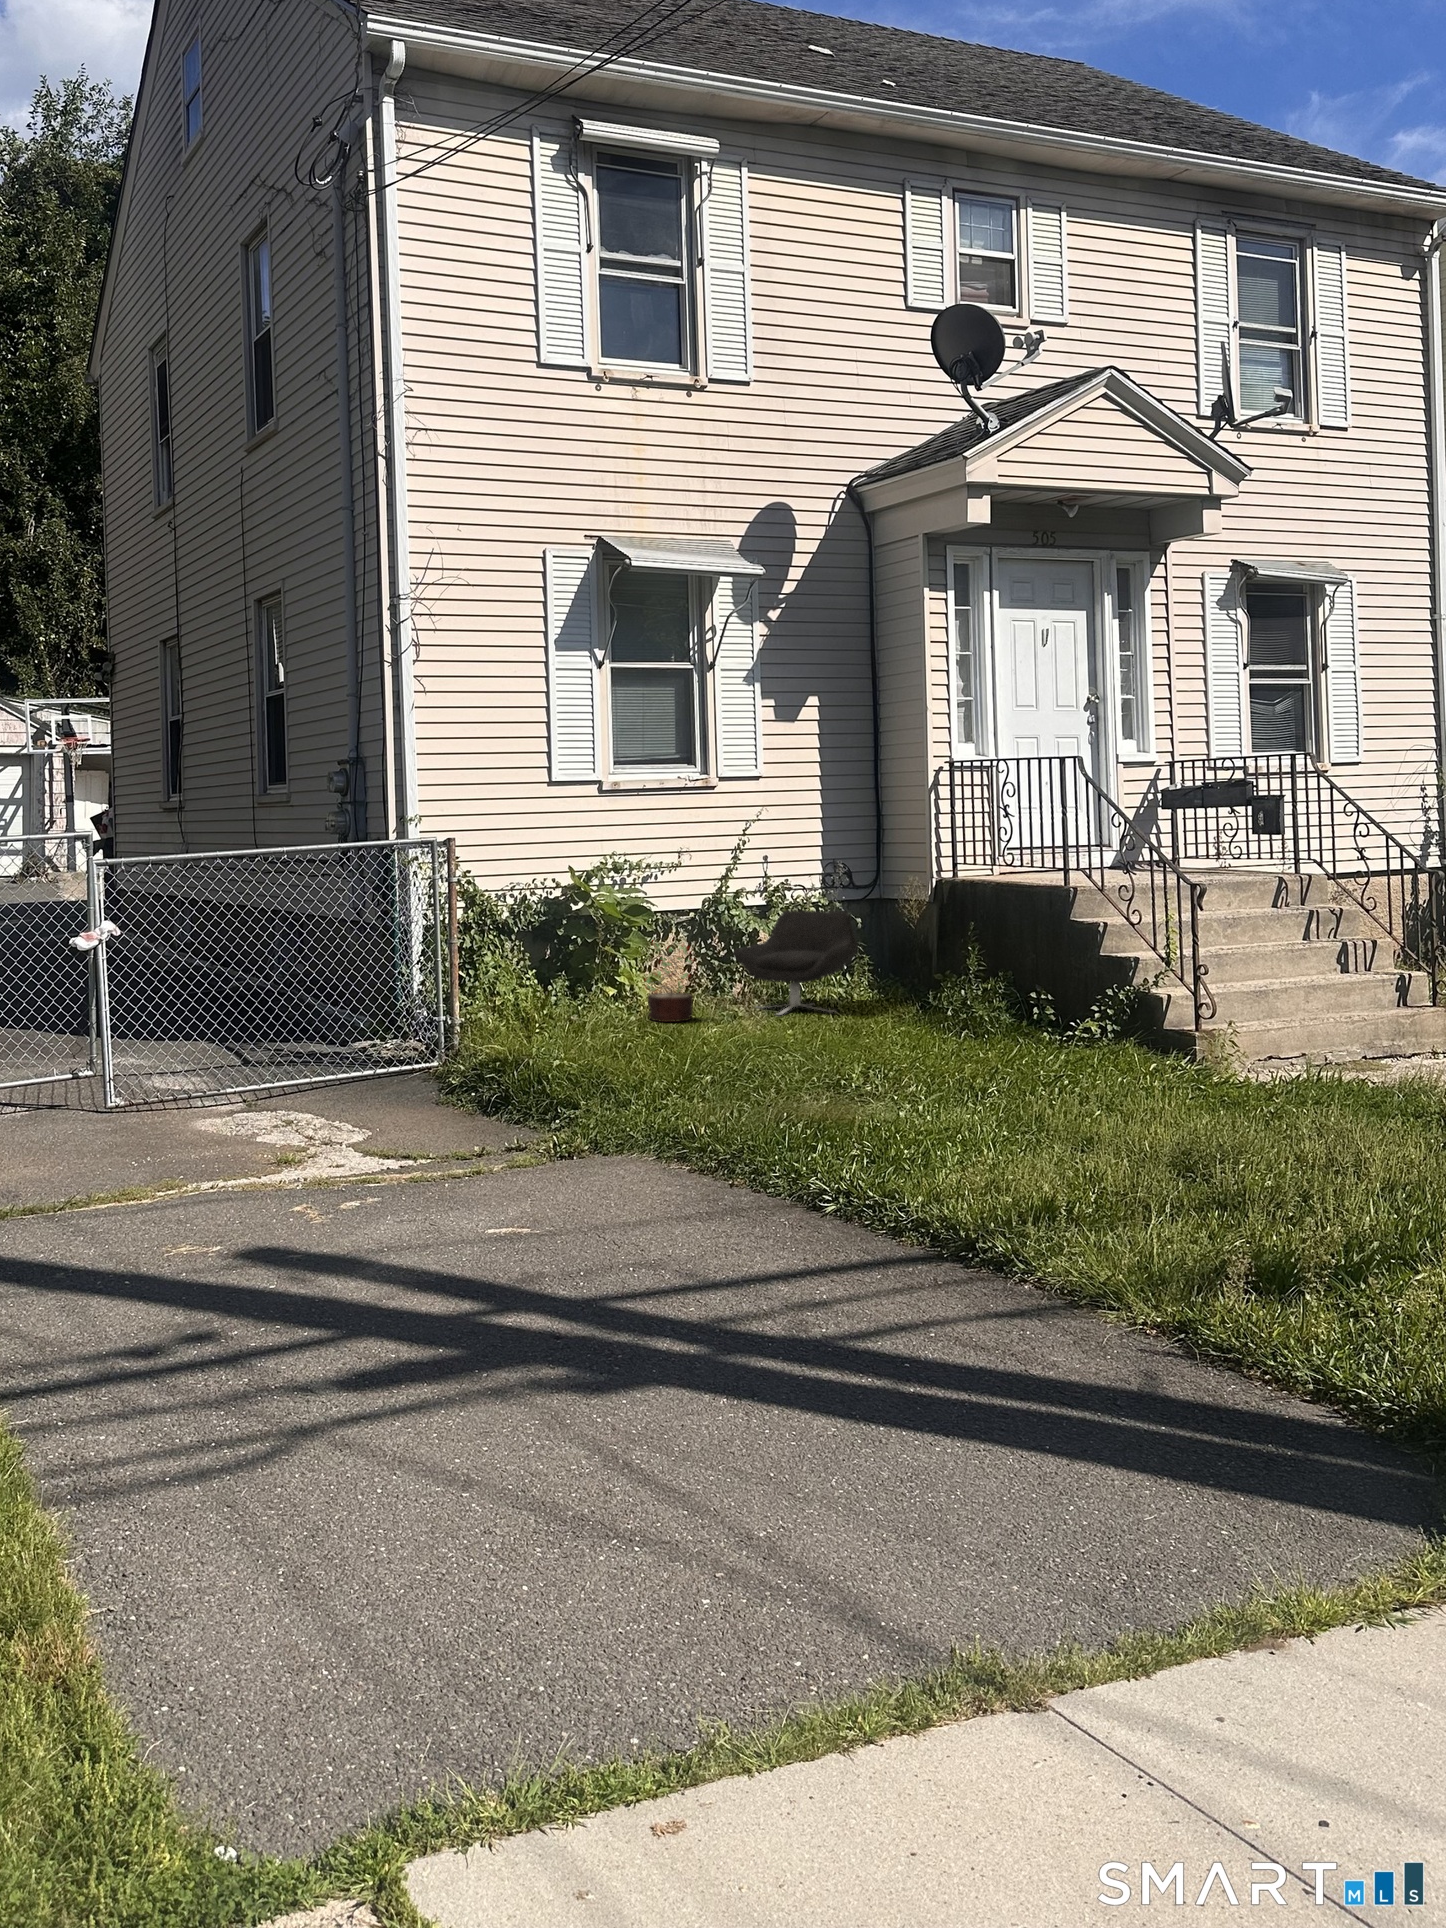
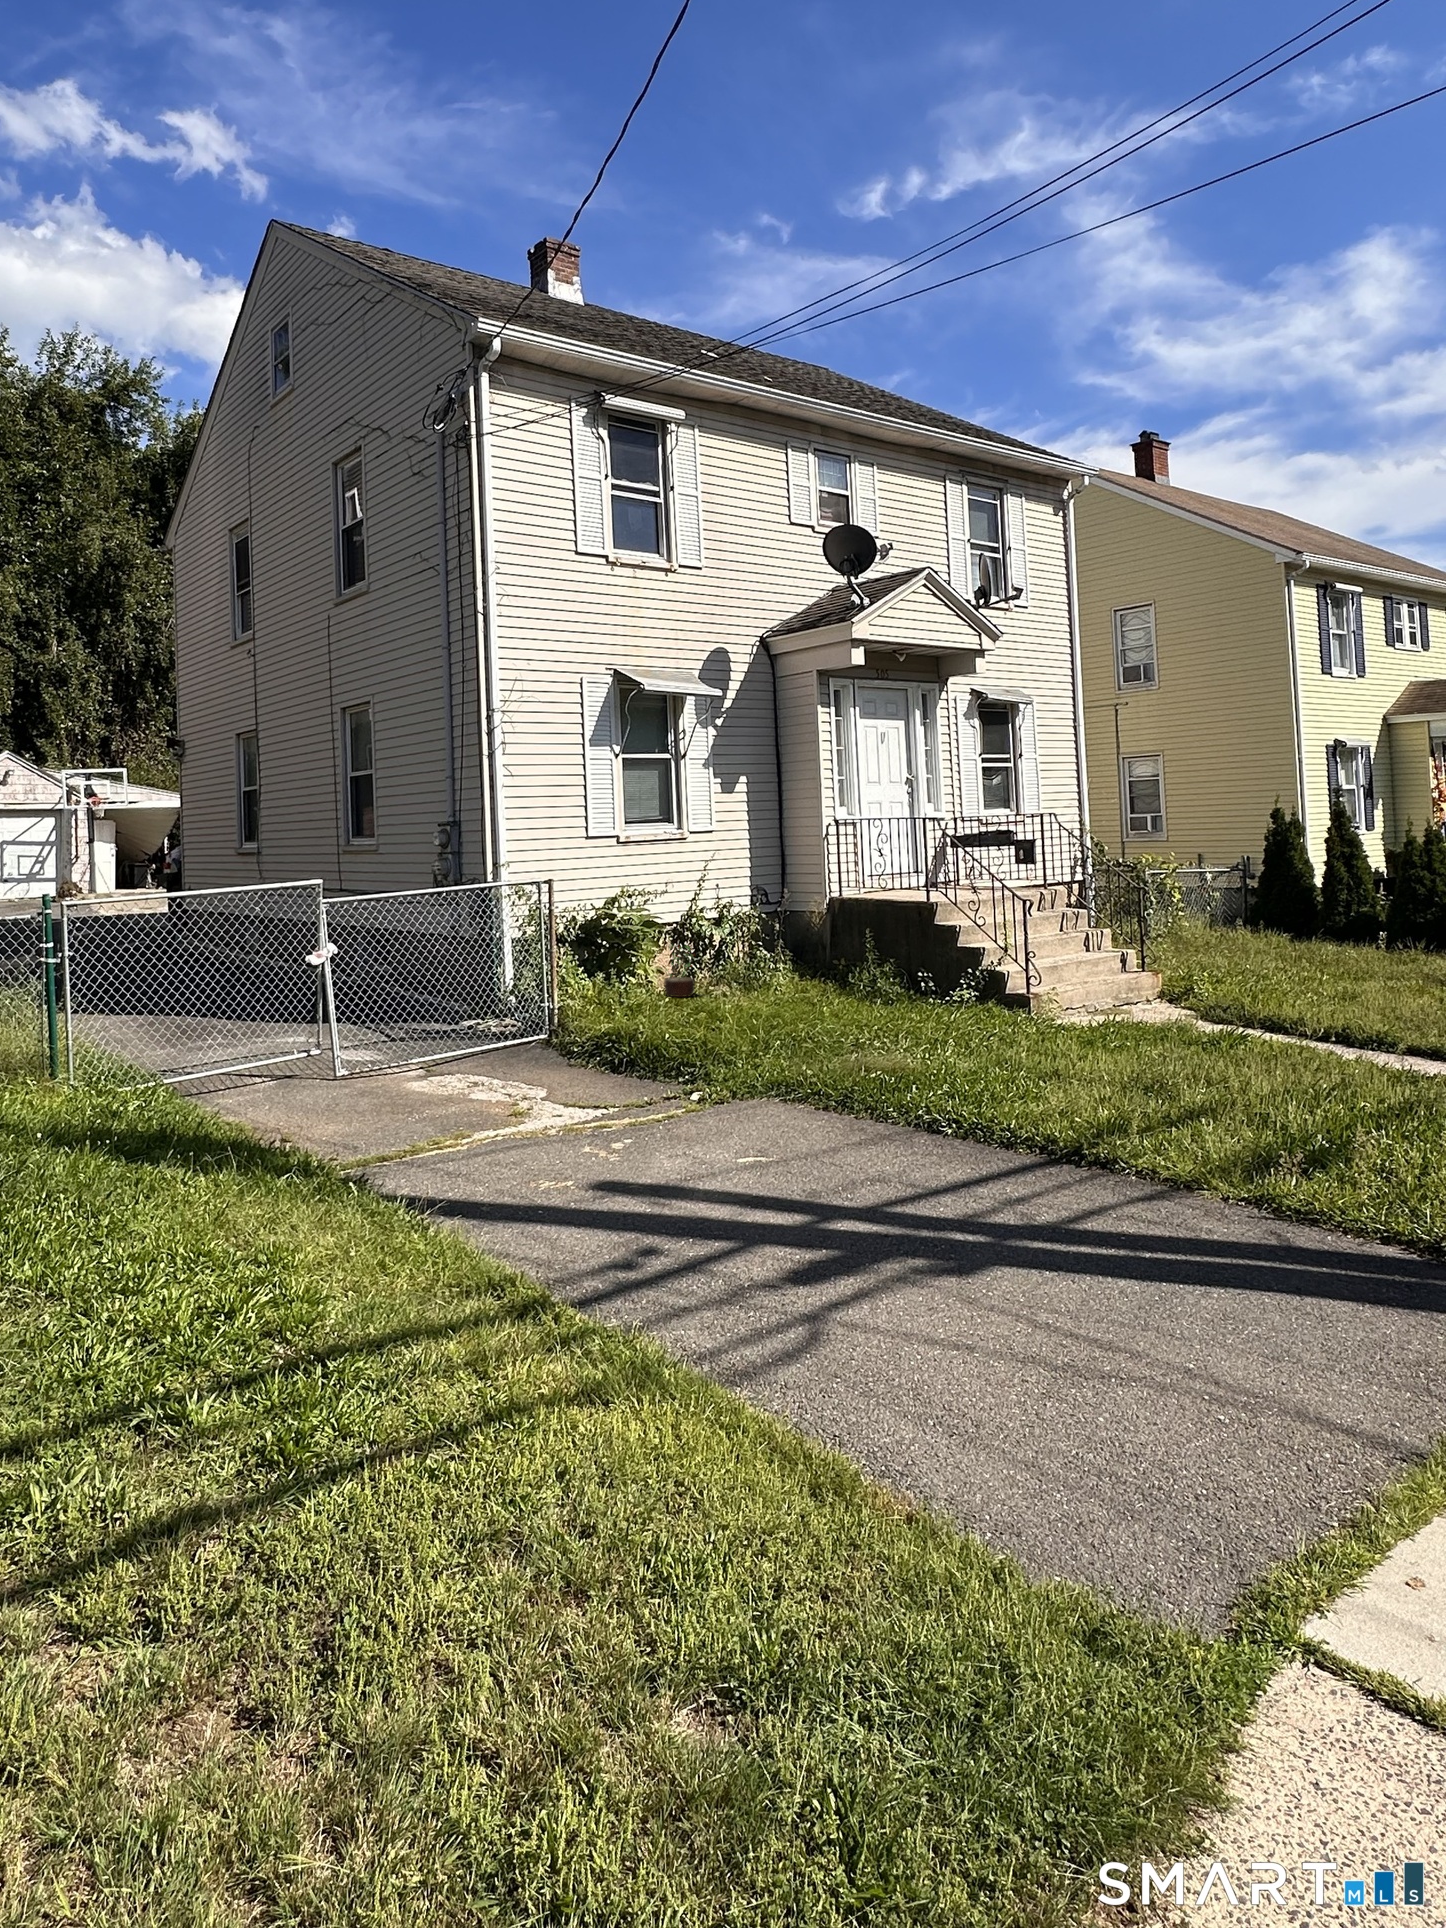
lounge chair: present [733,910,858,1015] -> none [710,919,787,990]

